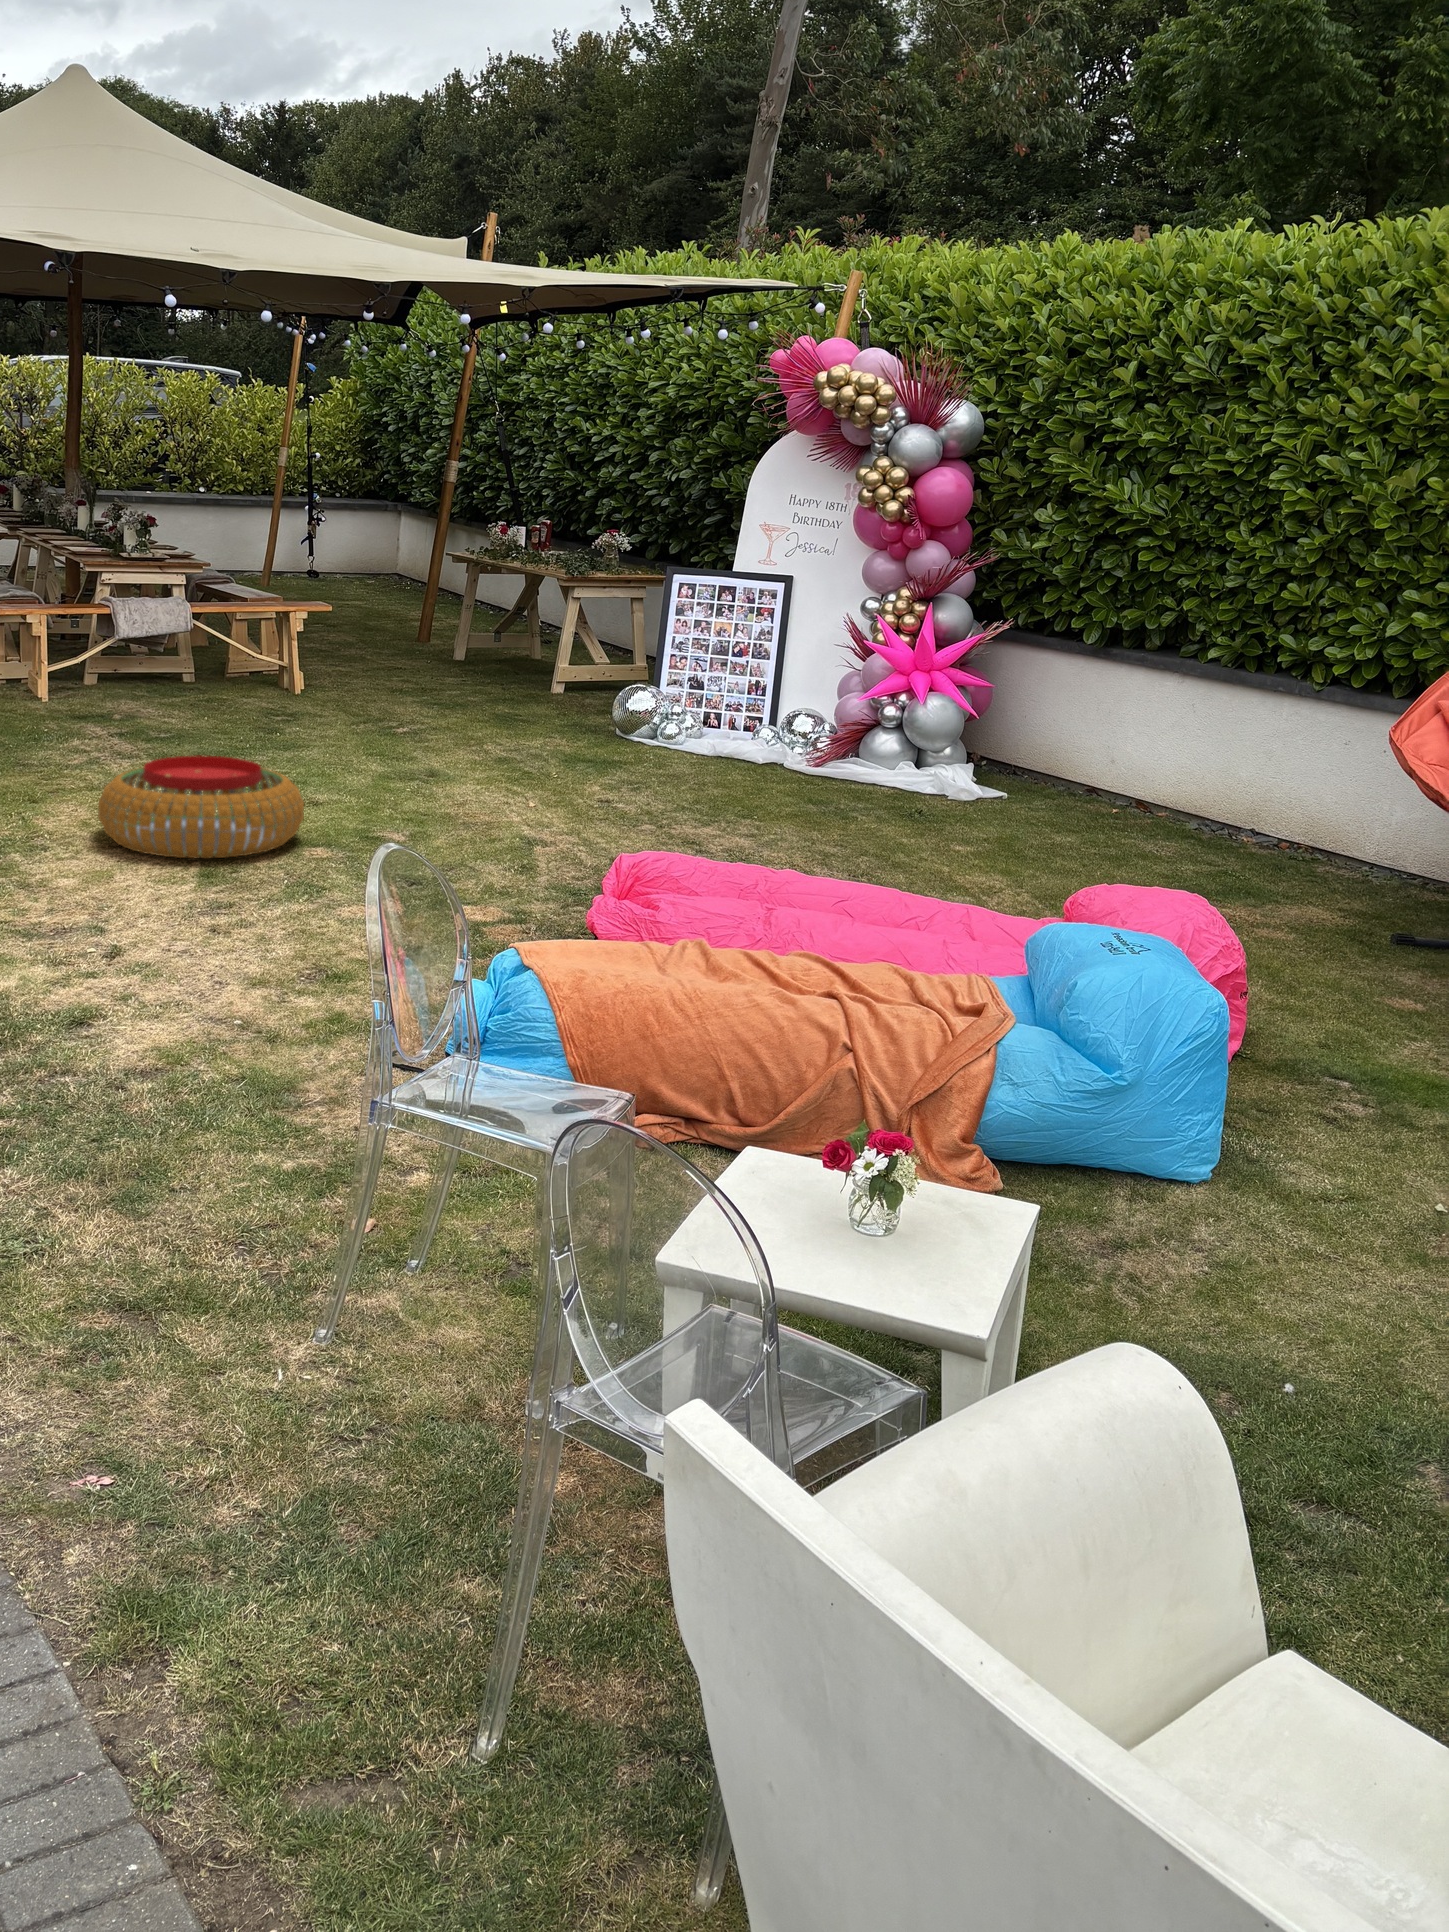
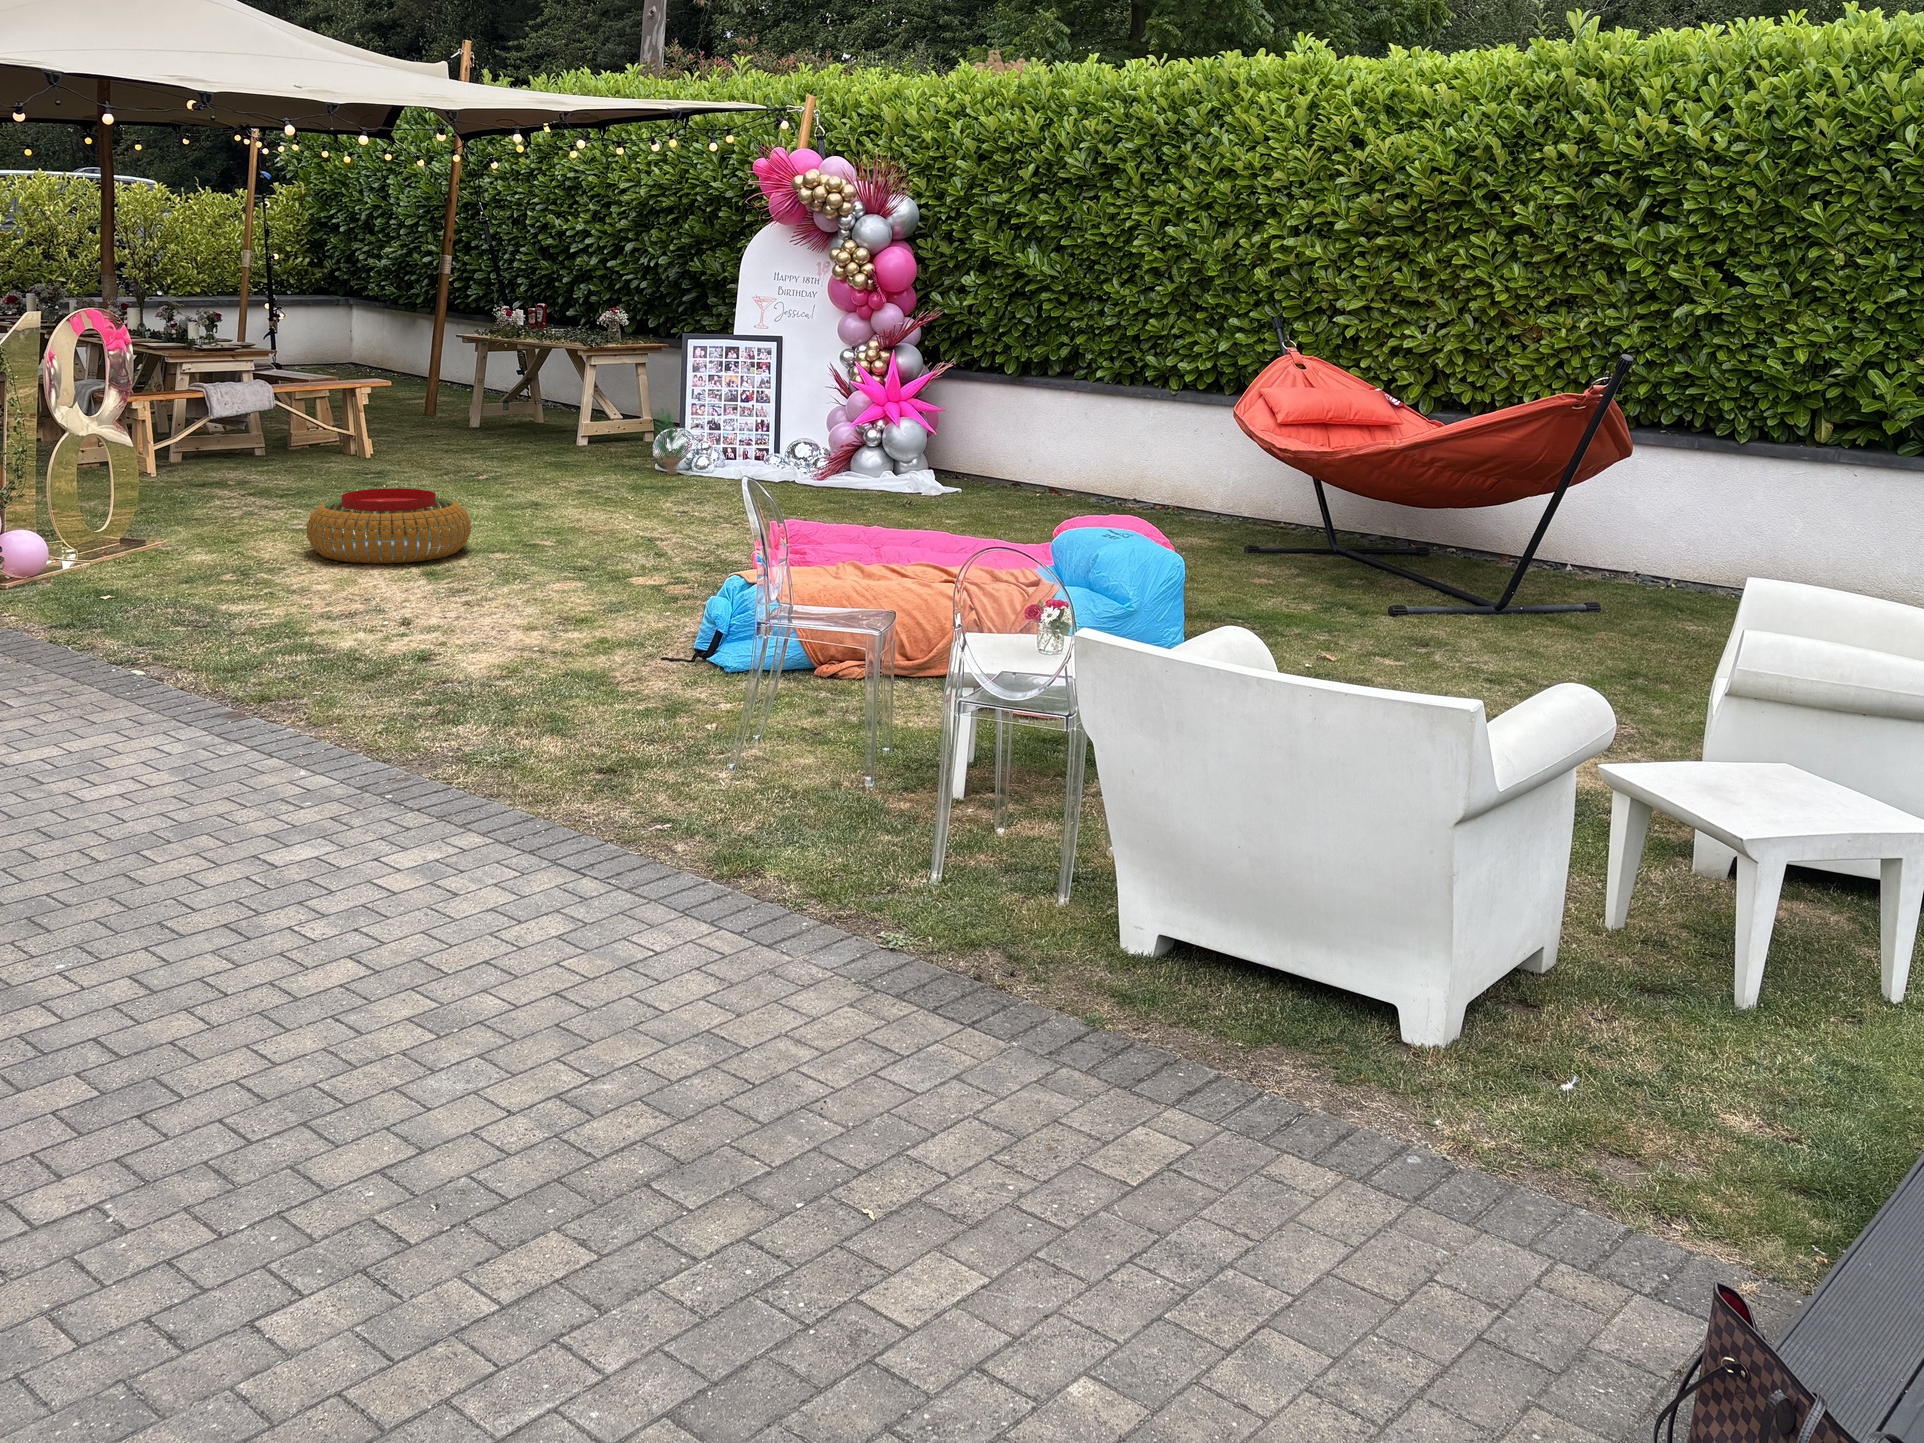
potted plant: none [623,655,668,742] -> present [657,408,687,475]

